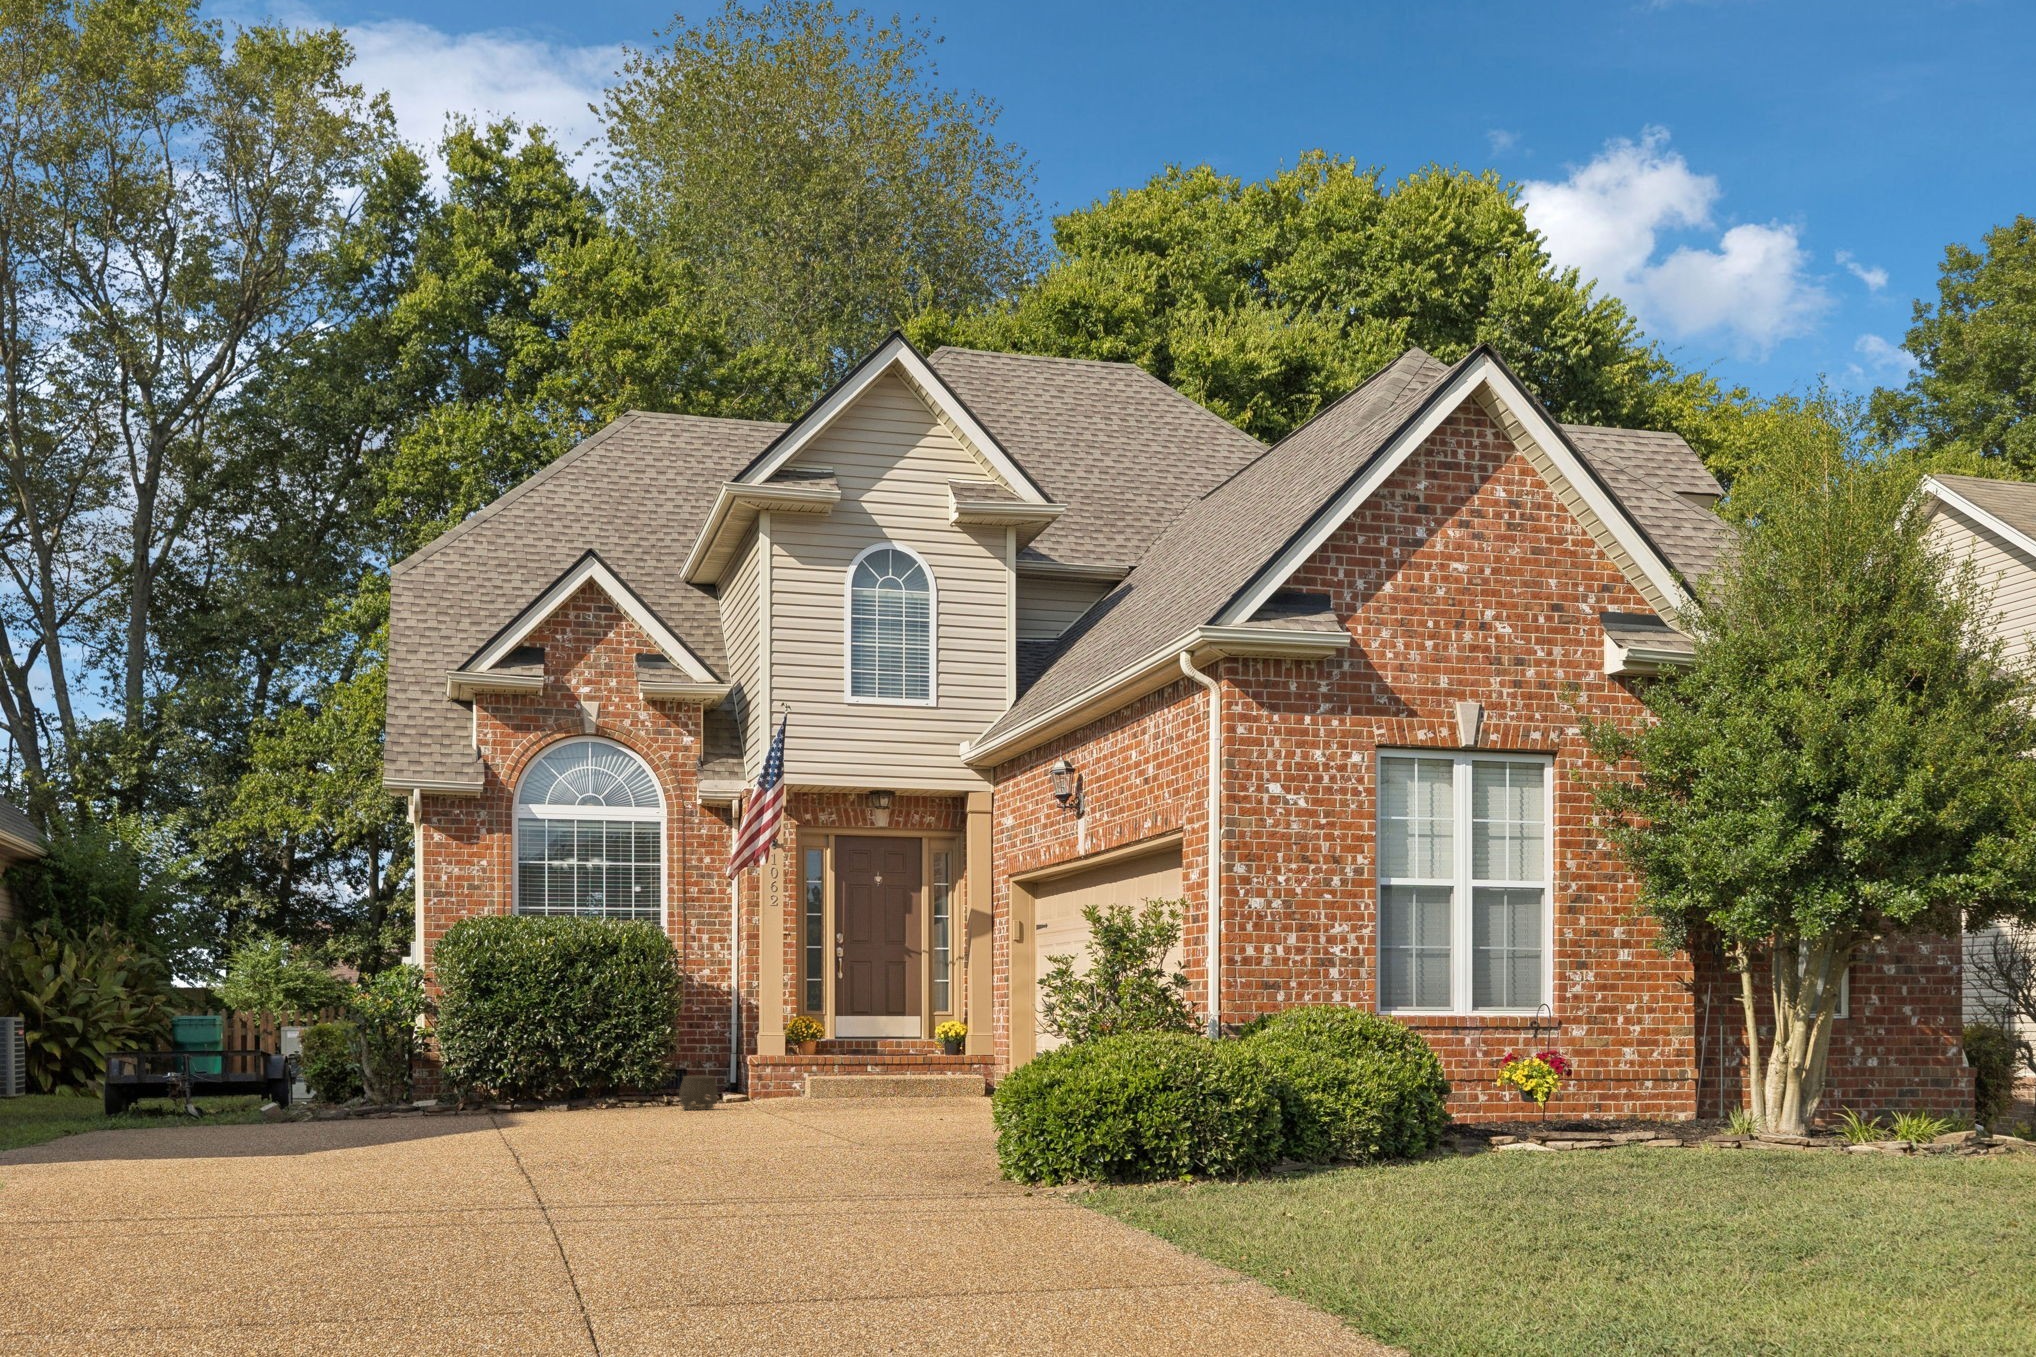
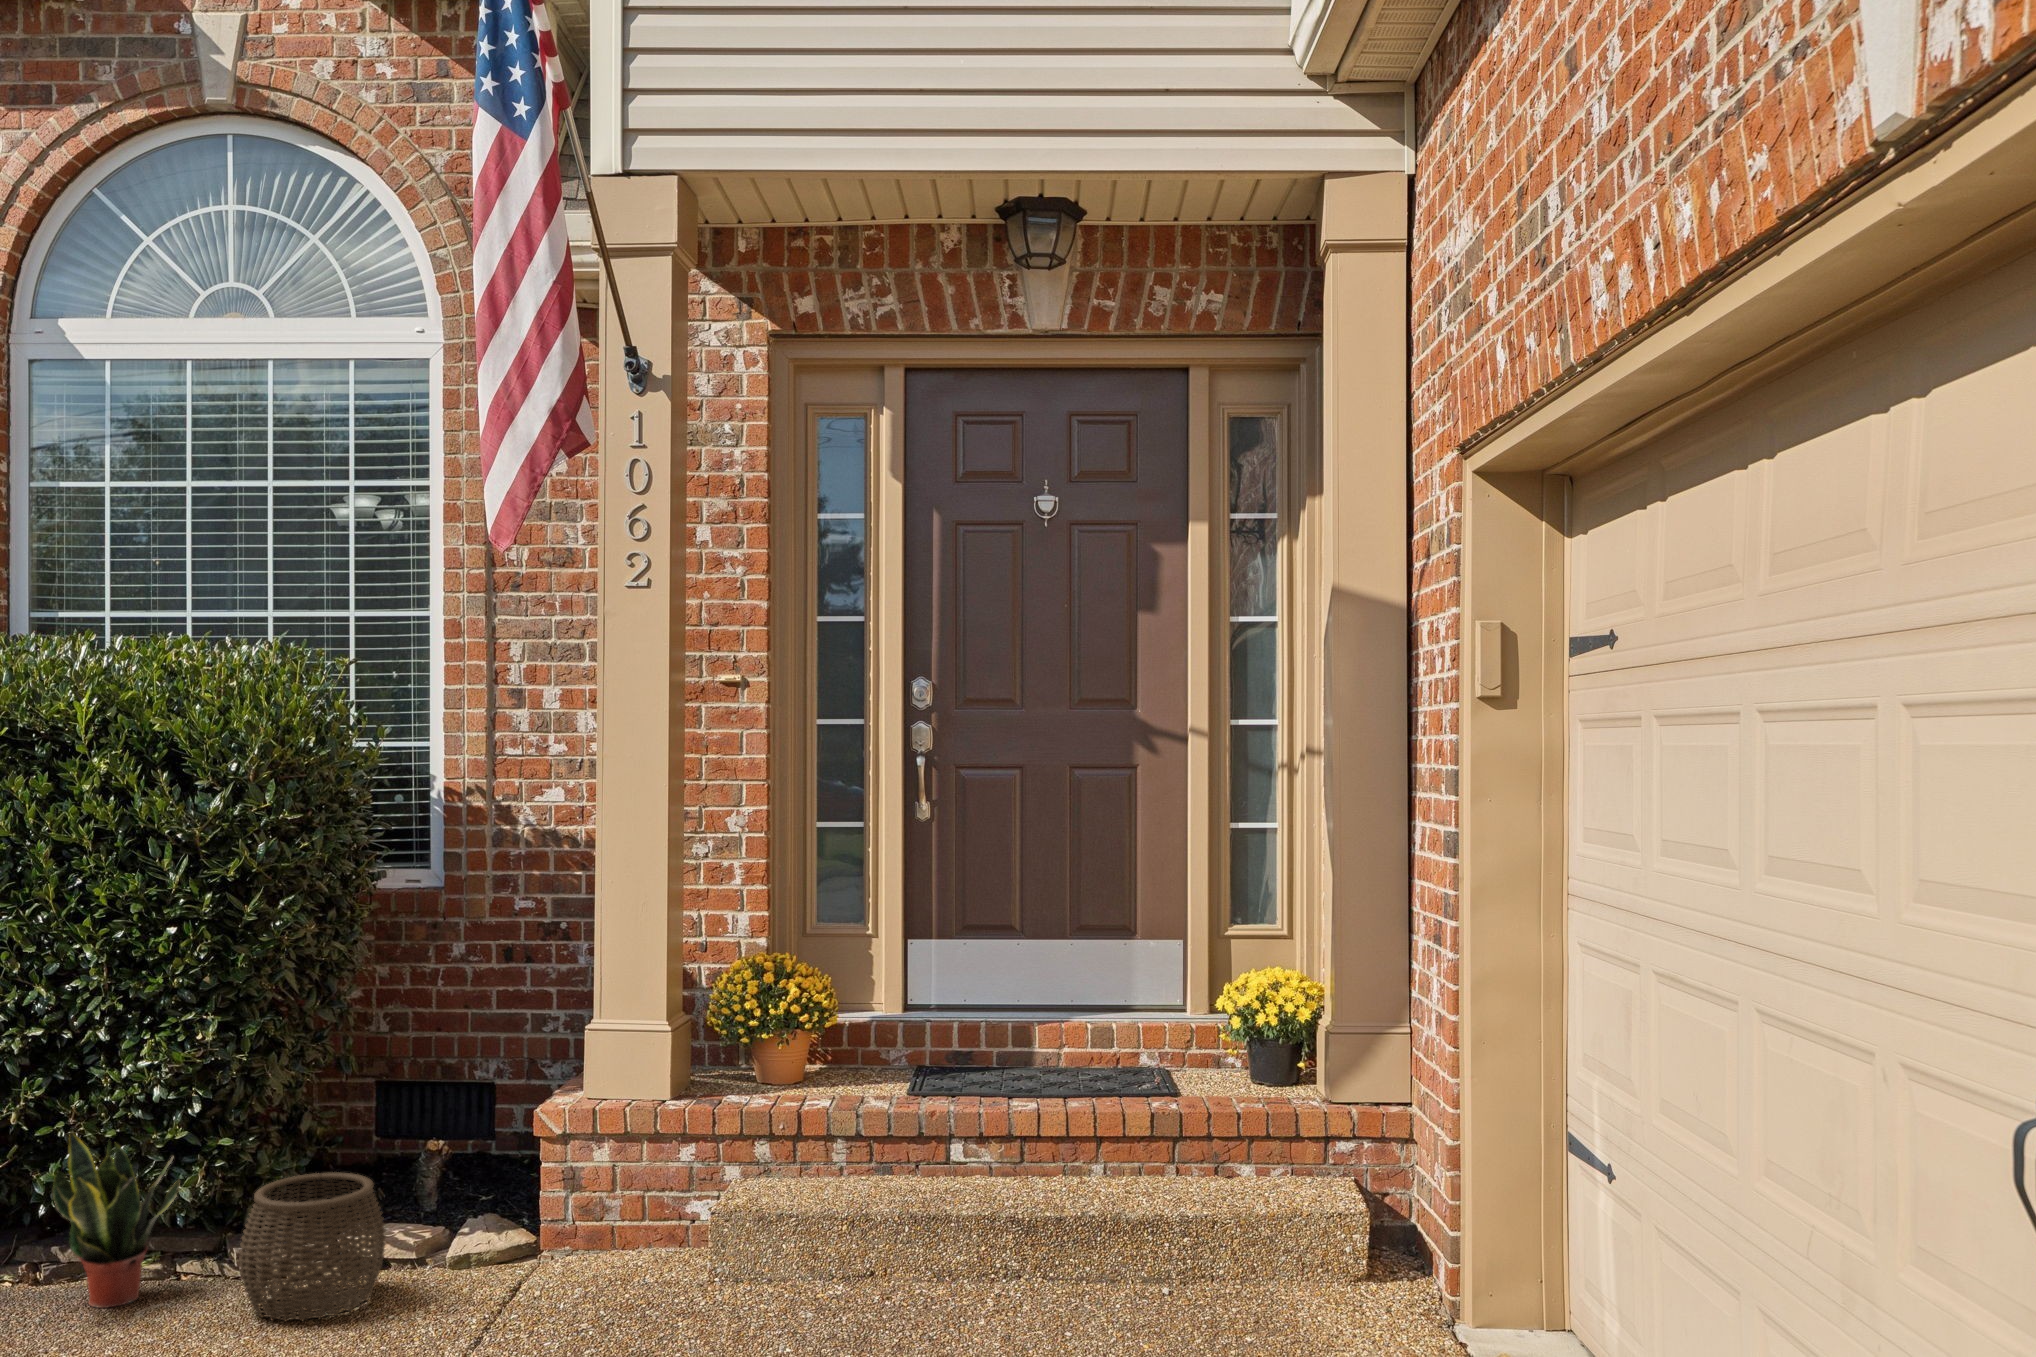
potted plant: none [622,1061,654,1112] -> present [53,1132,180,1308]

